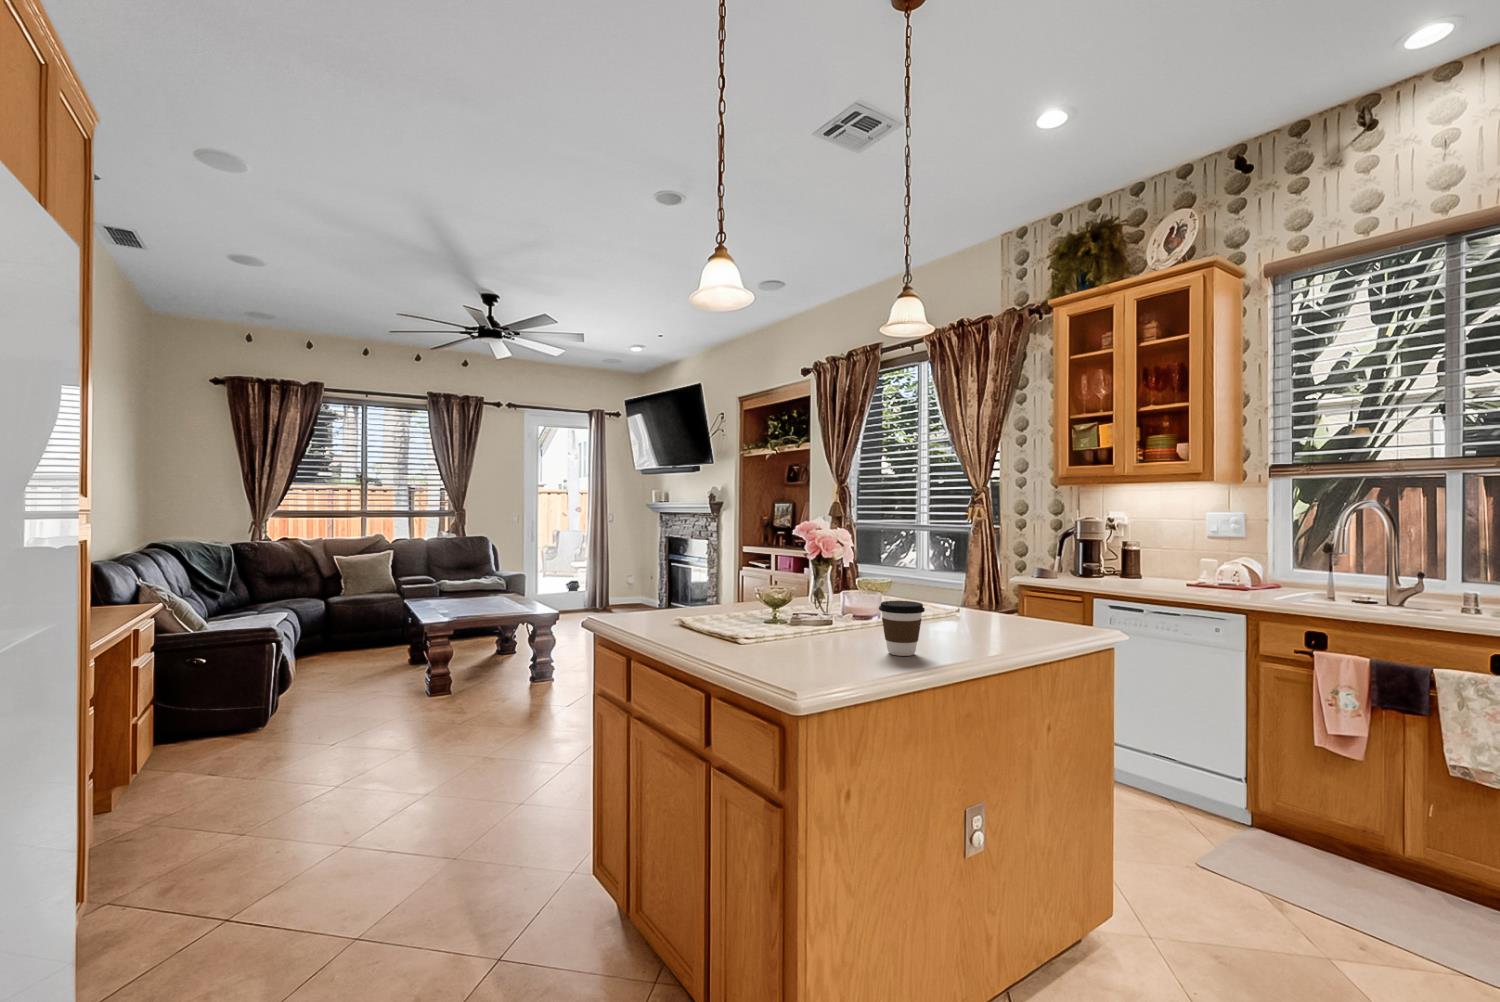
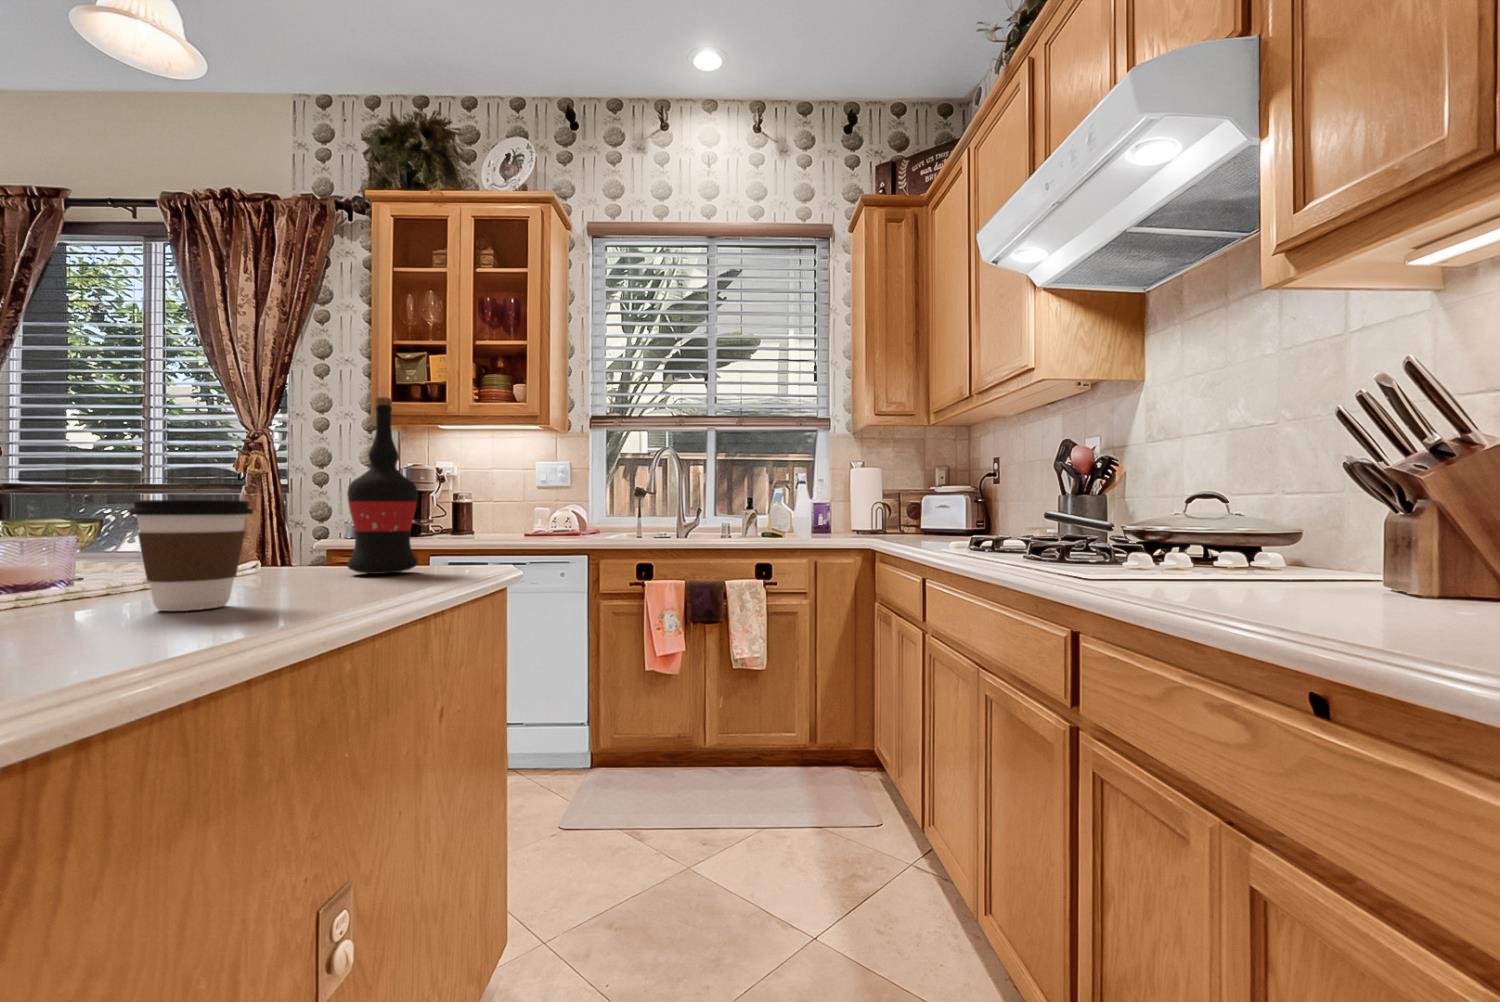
wine bottle: none [985,527,1027,638] -> present [347,397,418,574]

